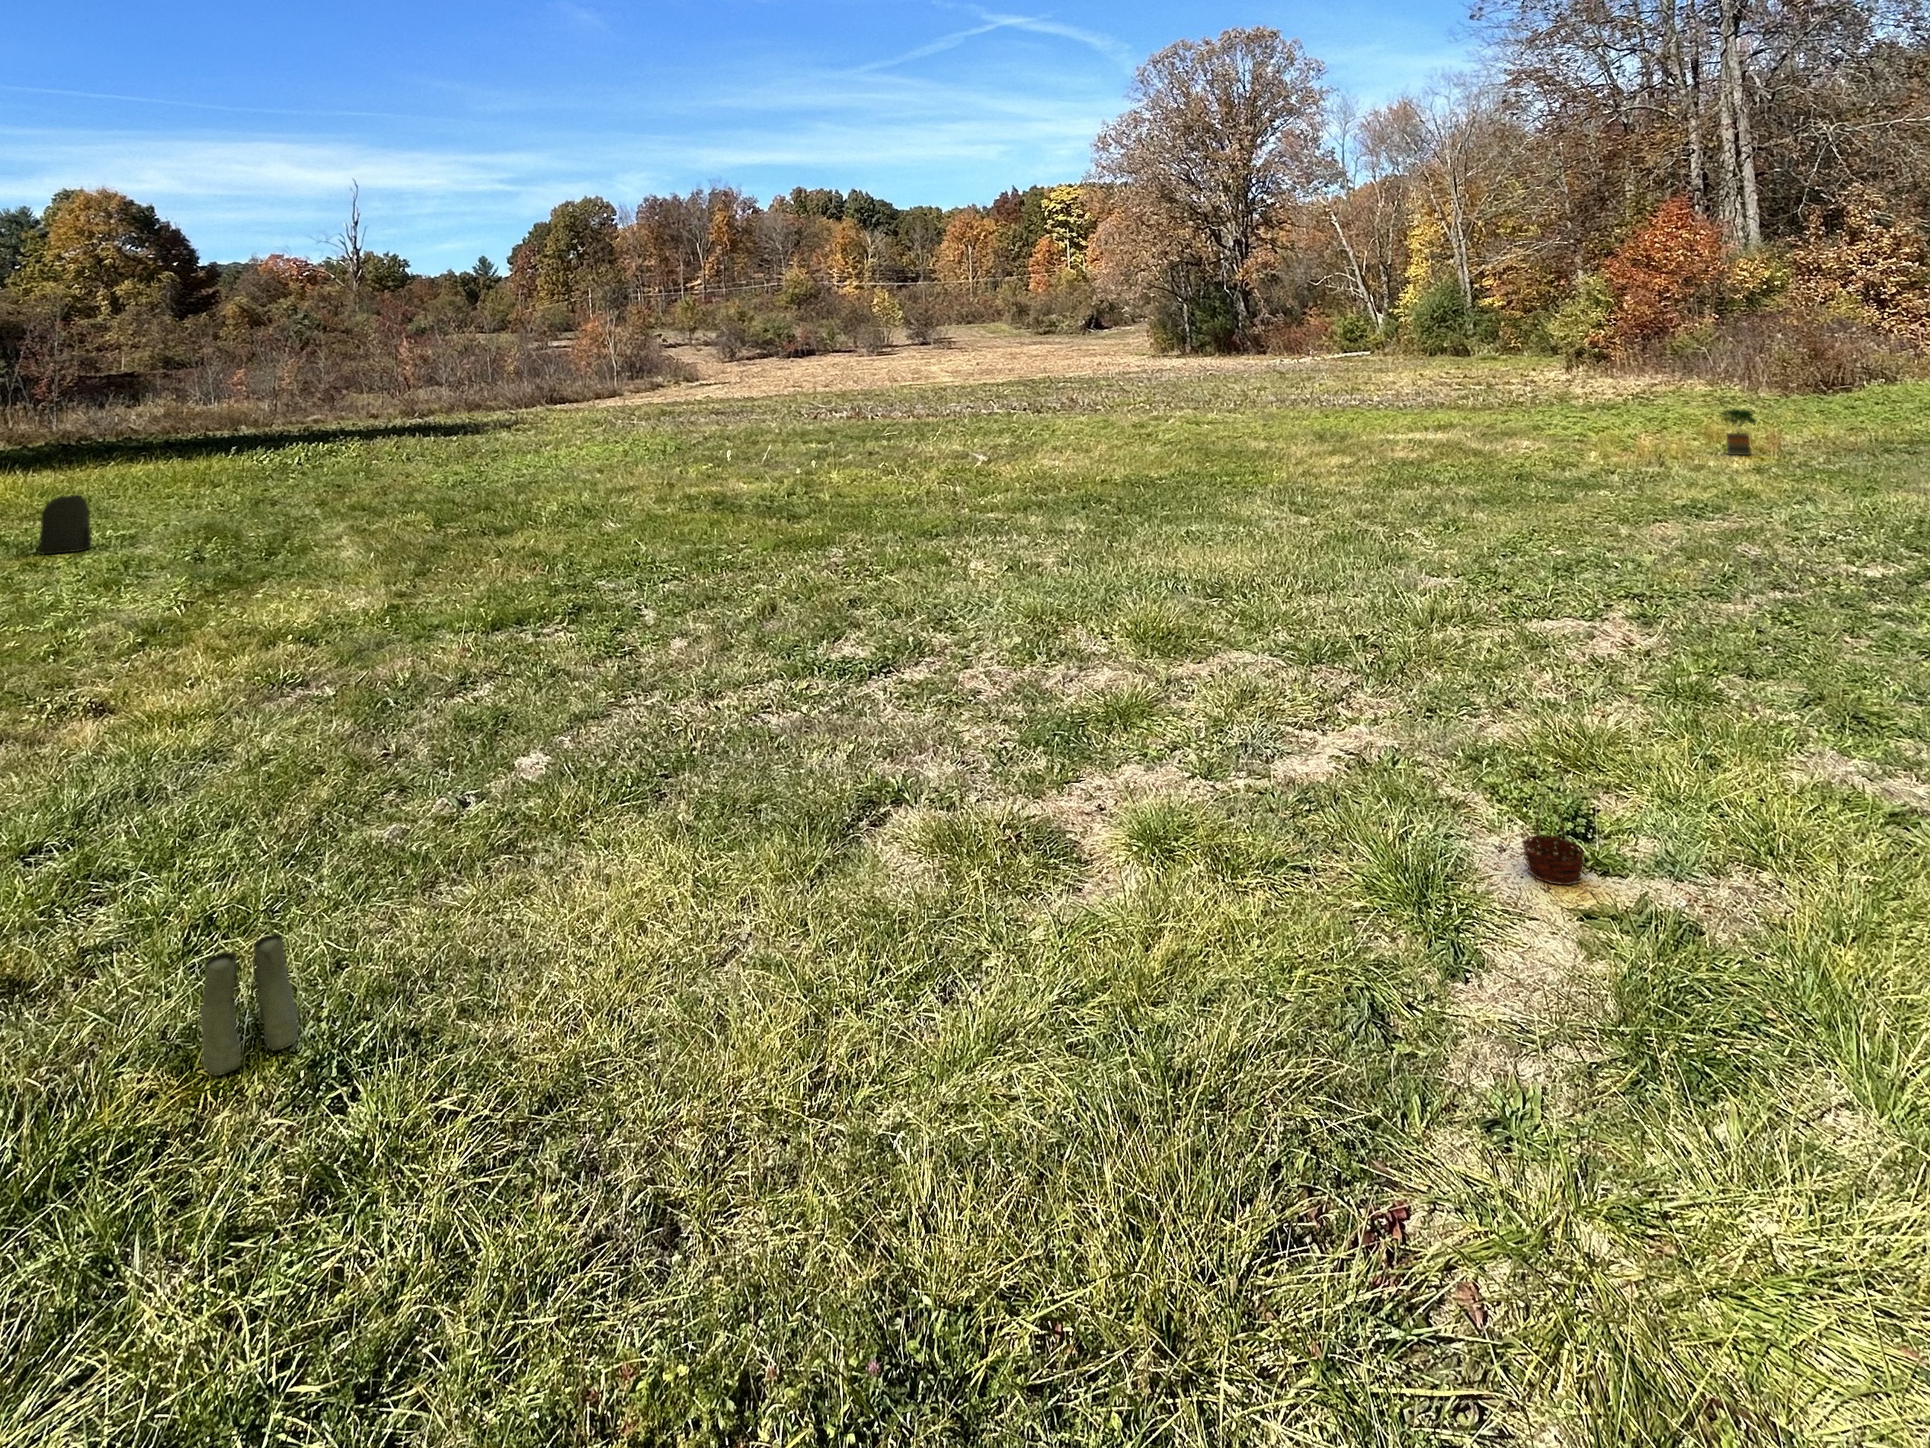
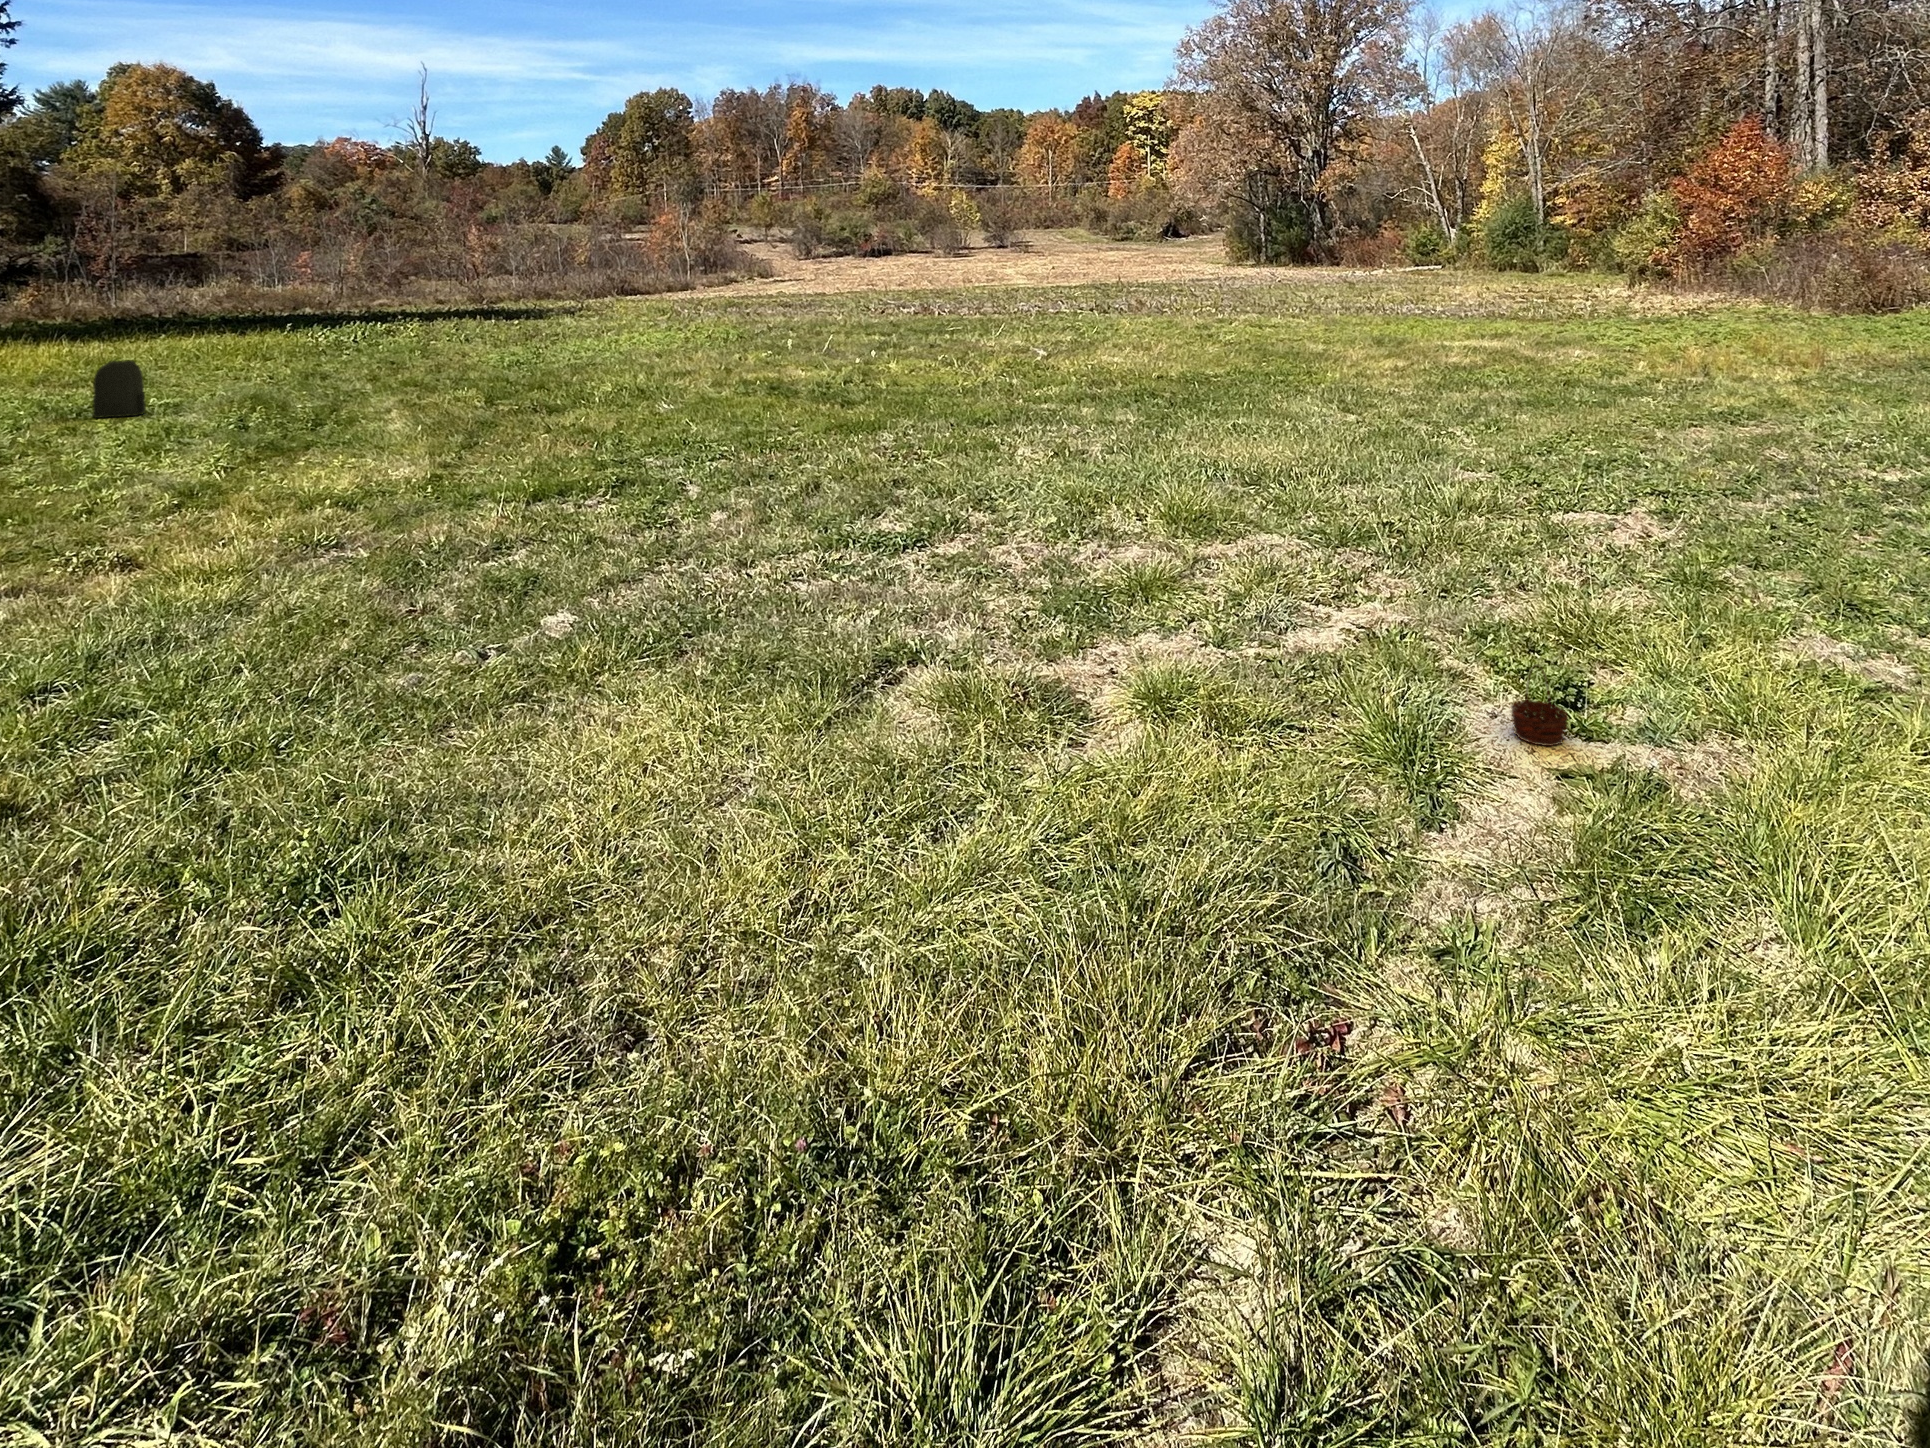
potted tree: present [1720,409,1757,455] -> none [1762,323,1800,369]
boots: present [200,934,298,1076] -> none [184,760,286,890]

